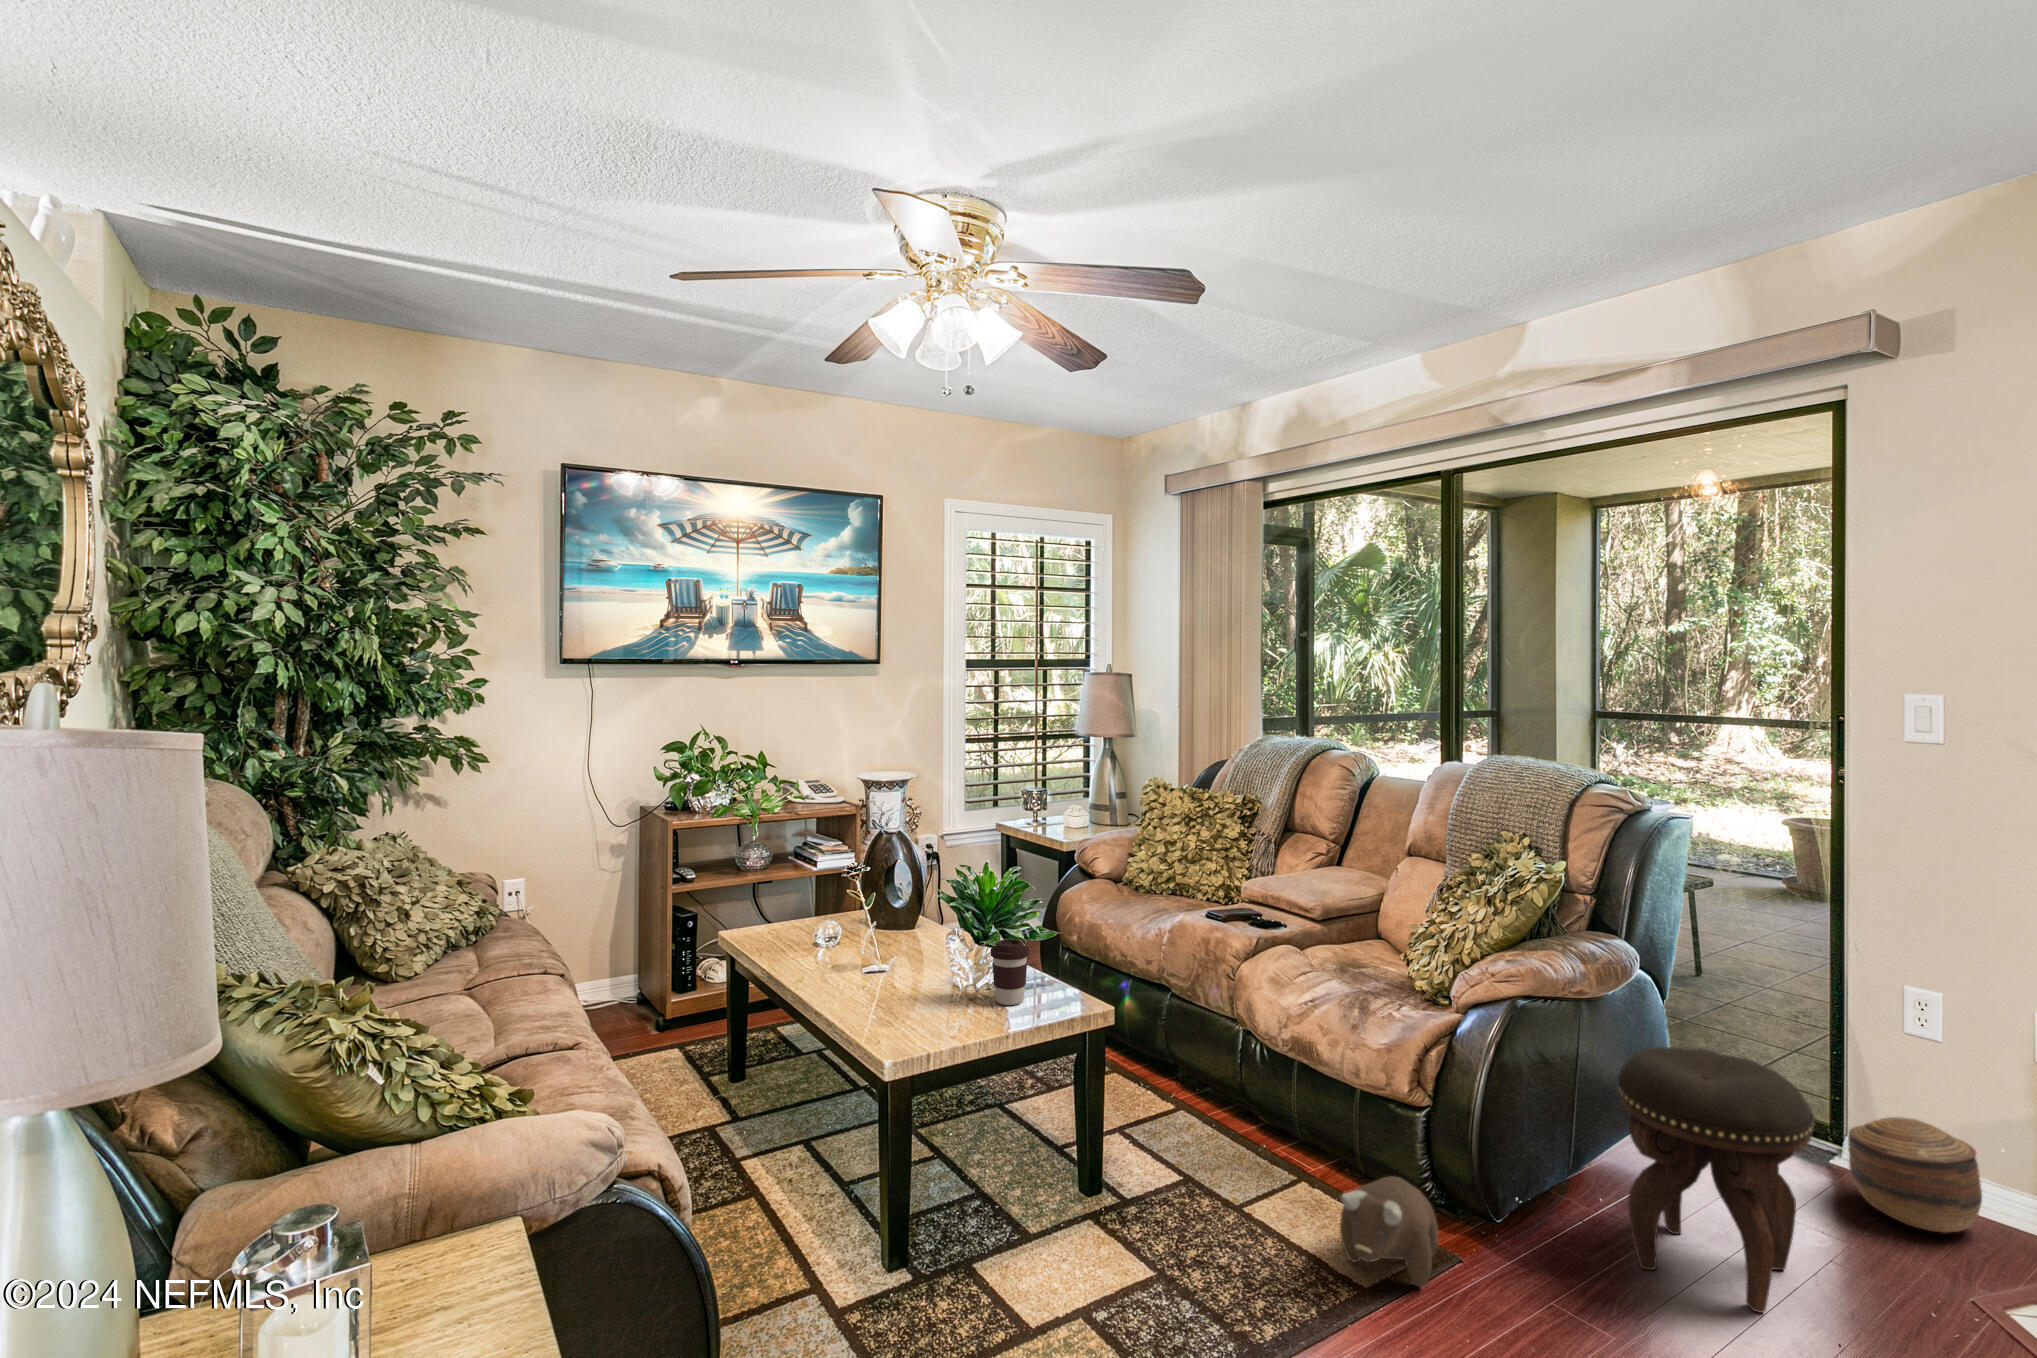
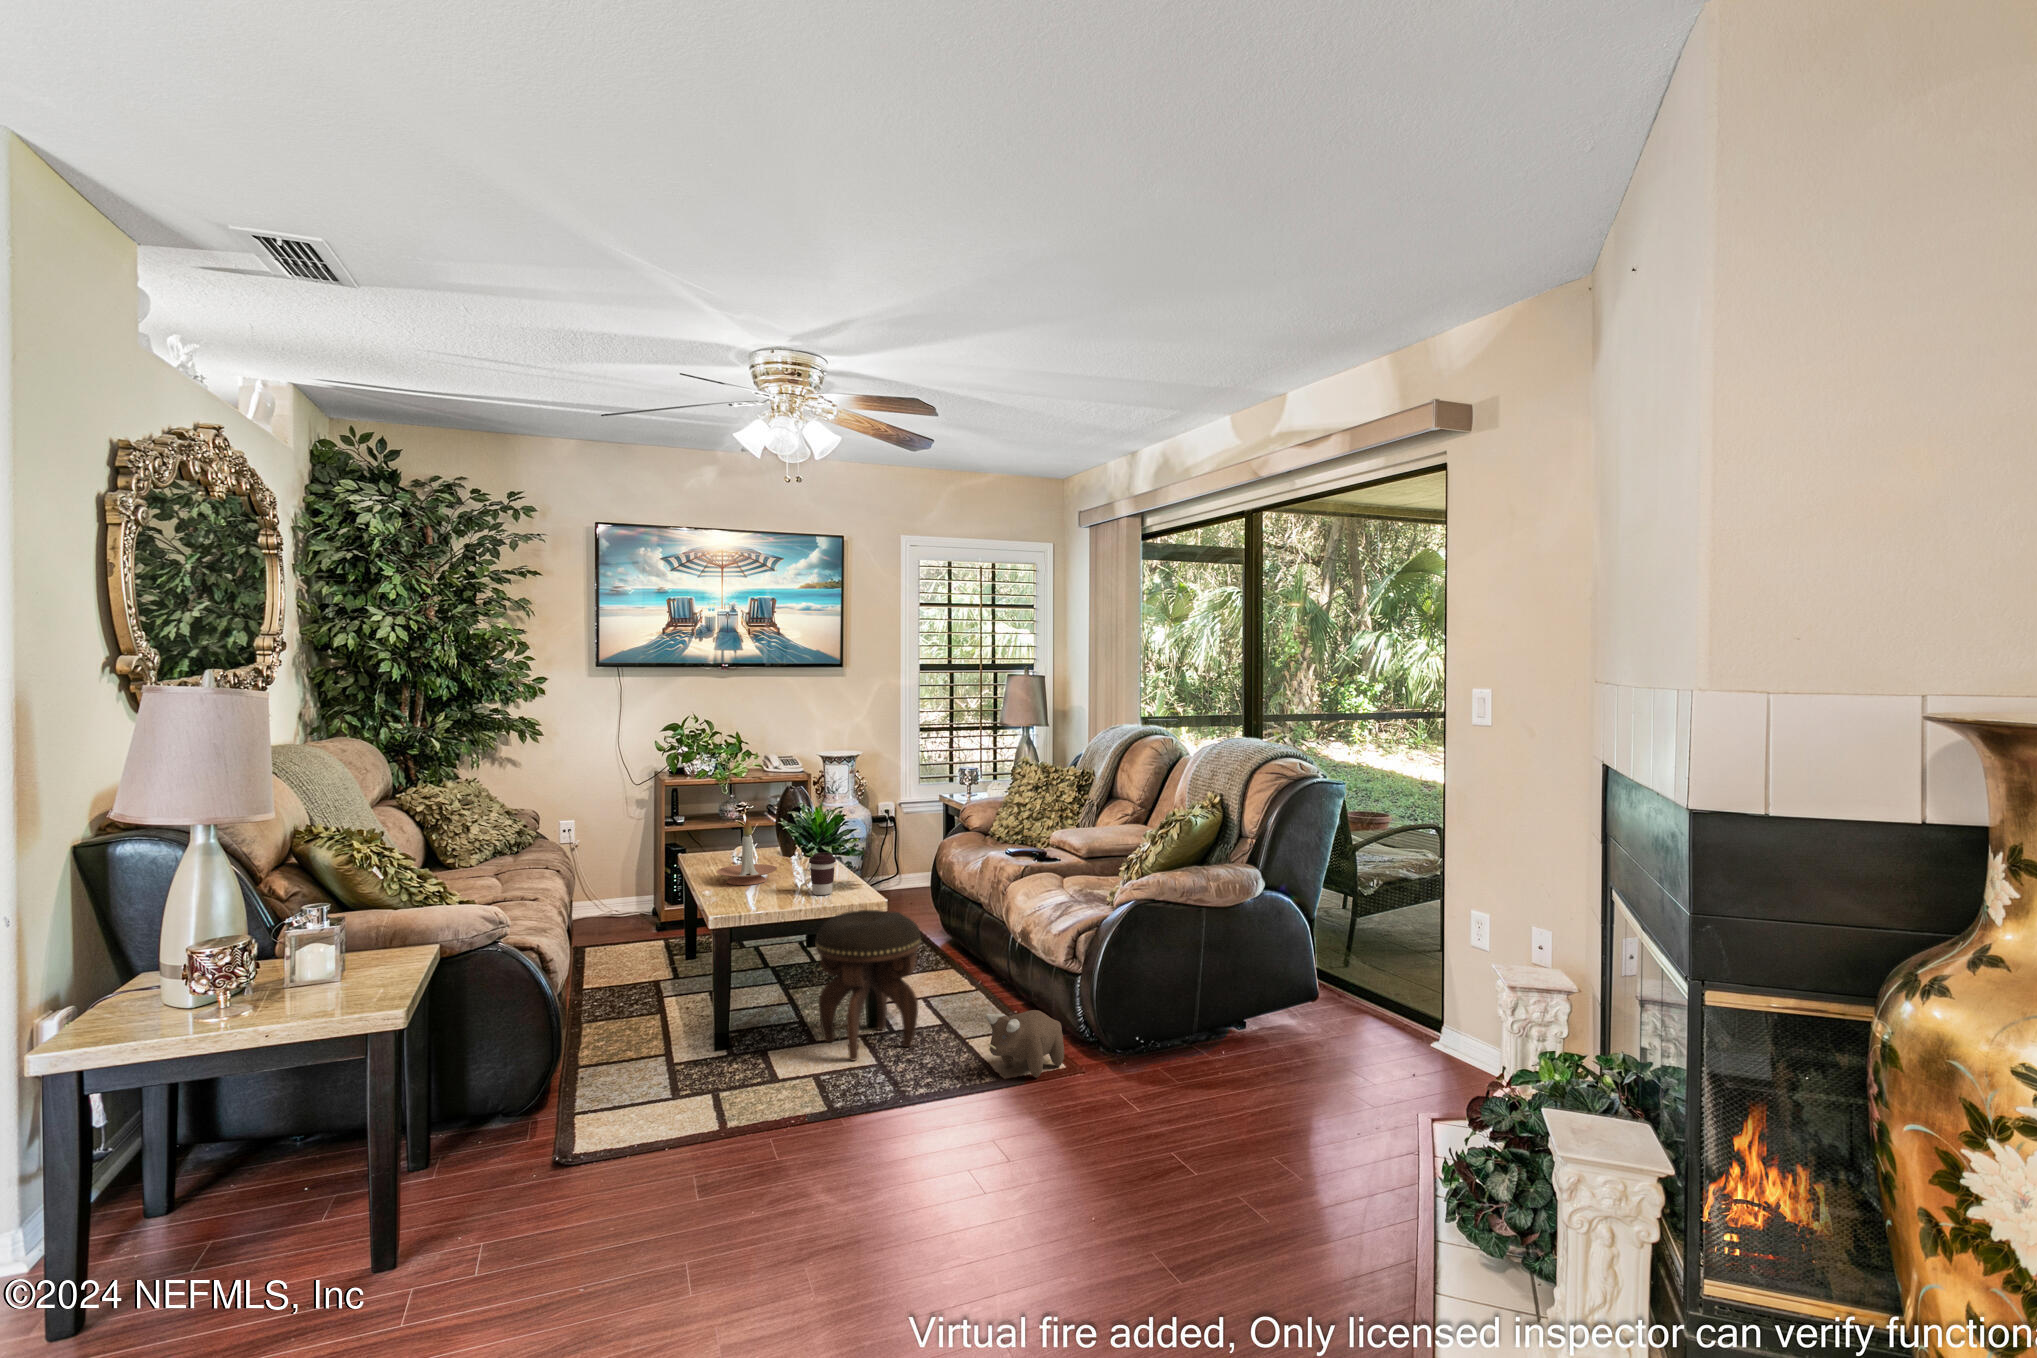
candle holder: none [831,889,919,991] -> present [717,818,777,885]
footstool: present [1618,1047,1814,1313] -> present [815,910,921,1060]
basket: present [1848,1117,1982,1233] -> none [1397,999,1476,1077]

